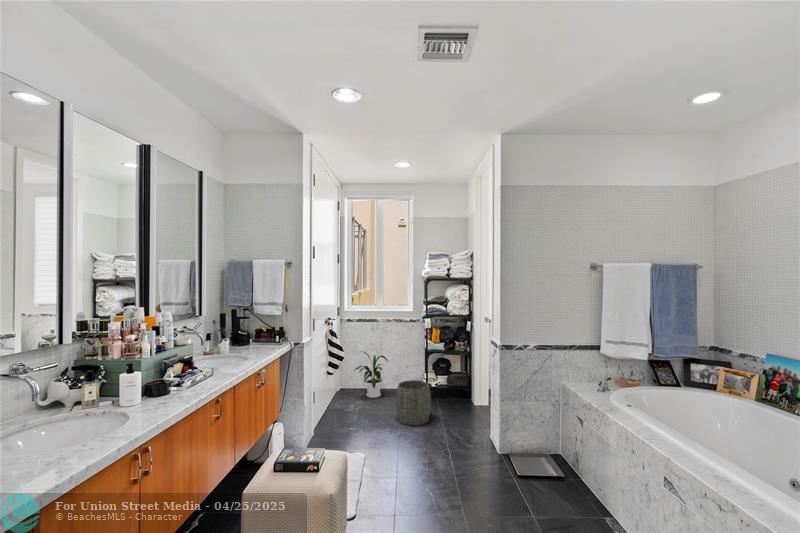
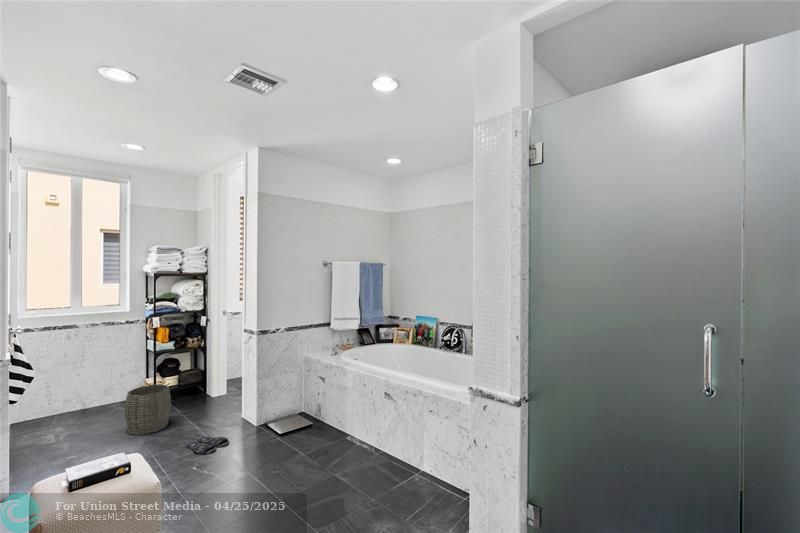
house plant: present [355,352,388,398] -> none [43,368,100,423]
slippers: none [431,446,467,467] -> present [187,437,229,454]

